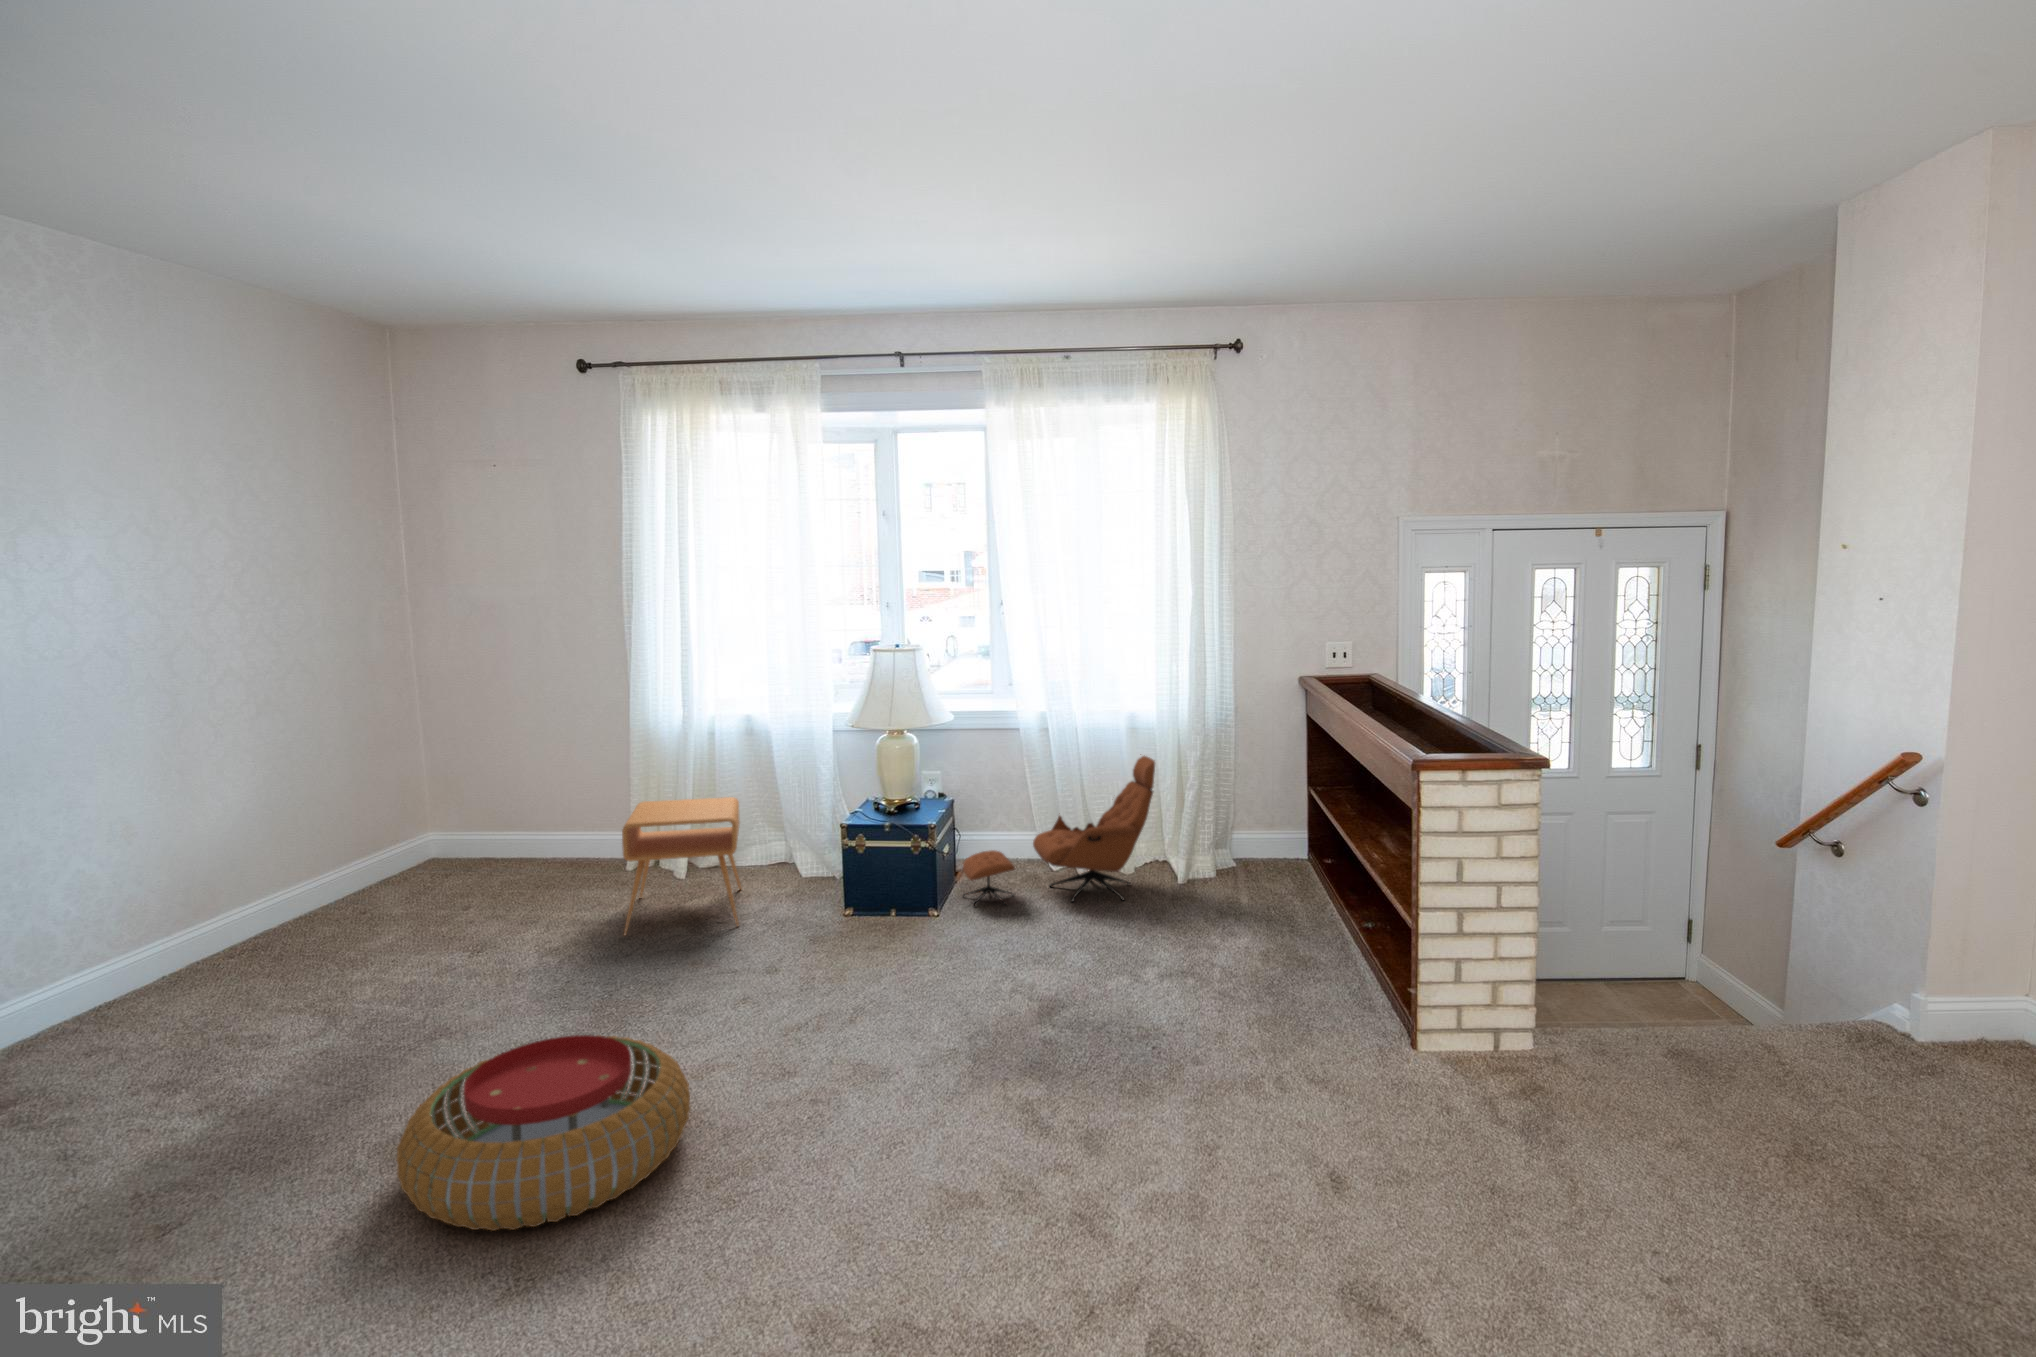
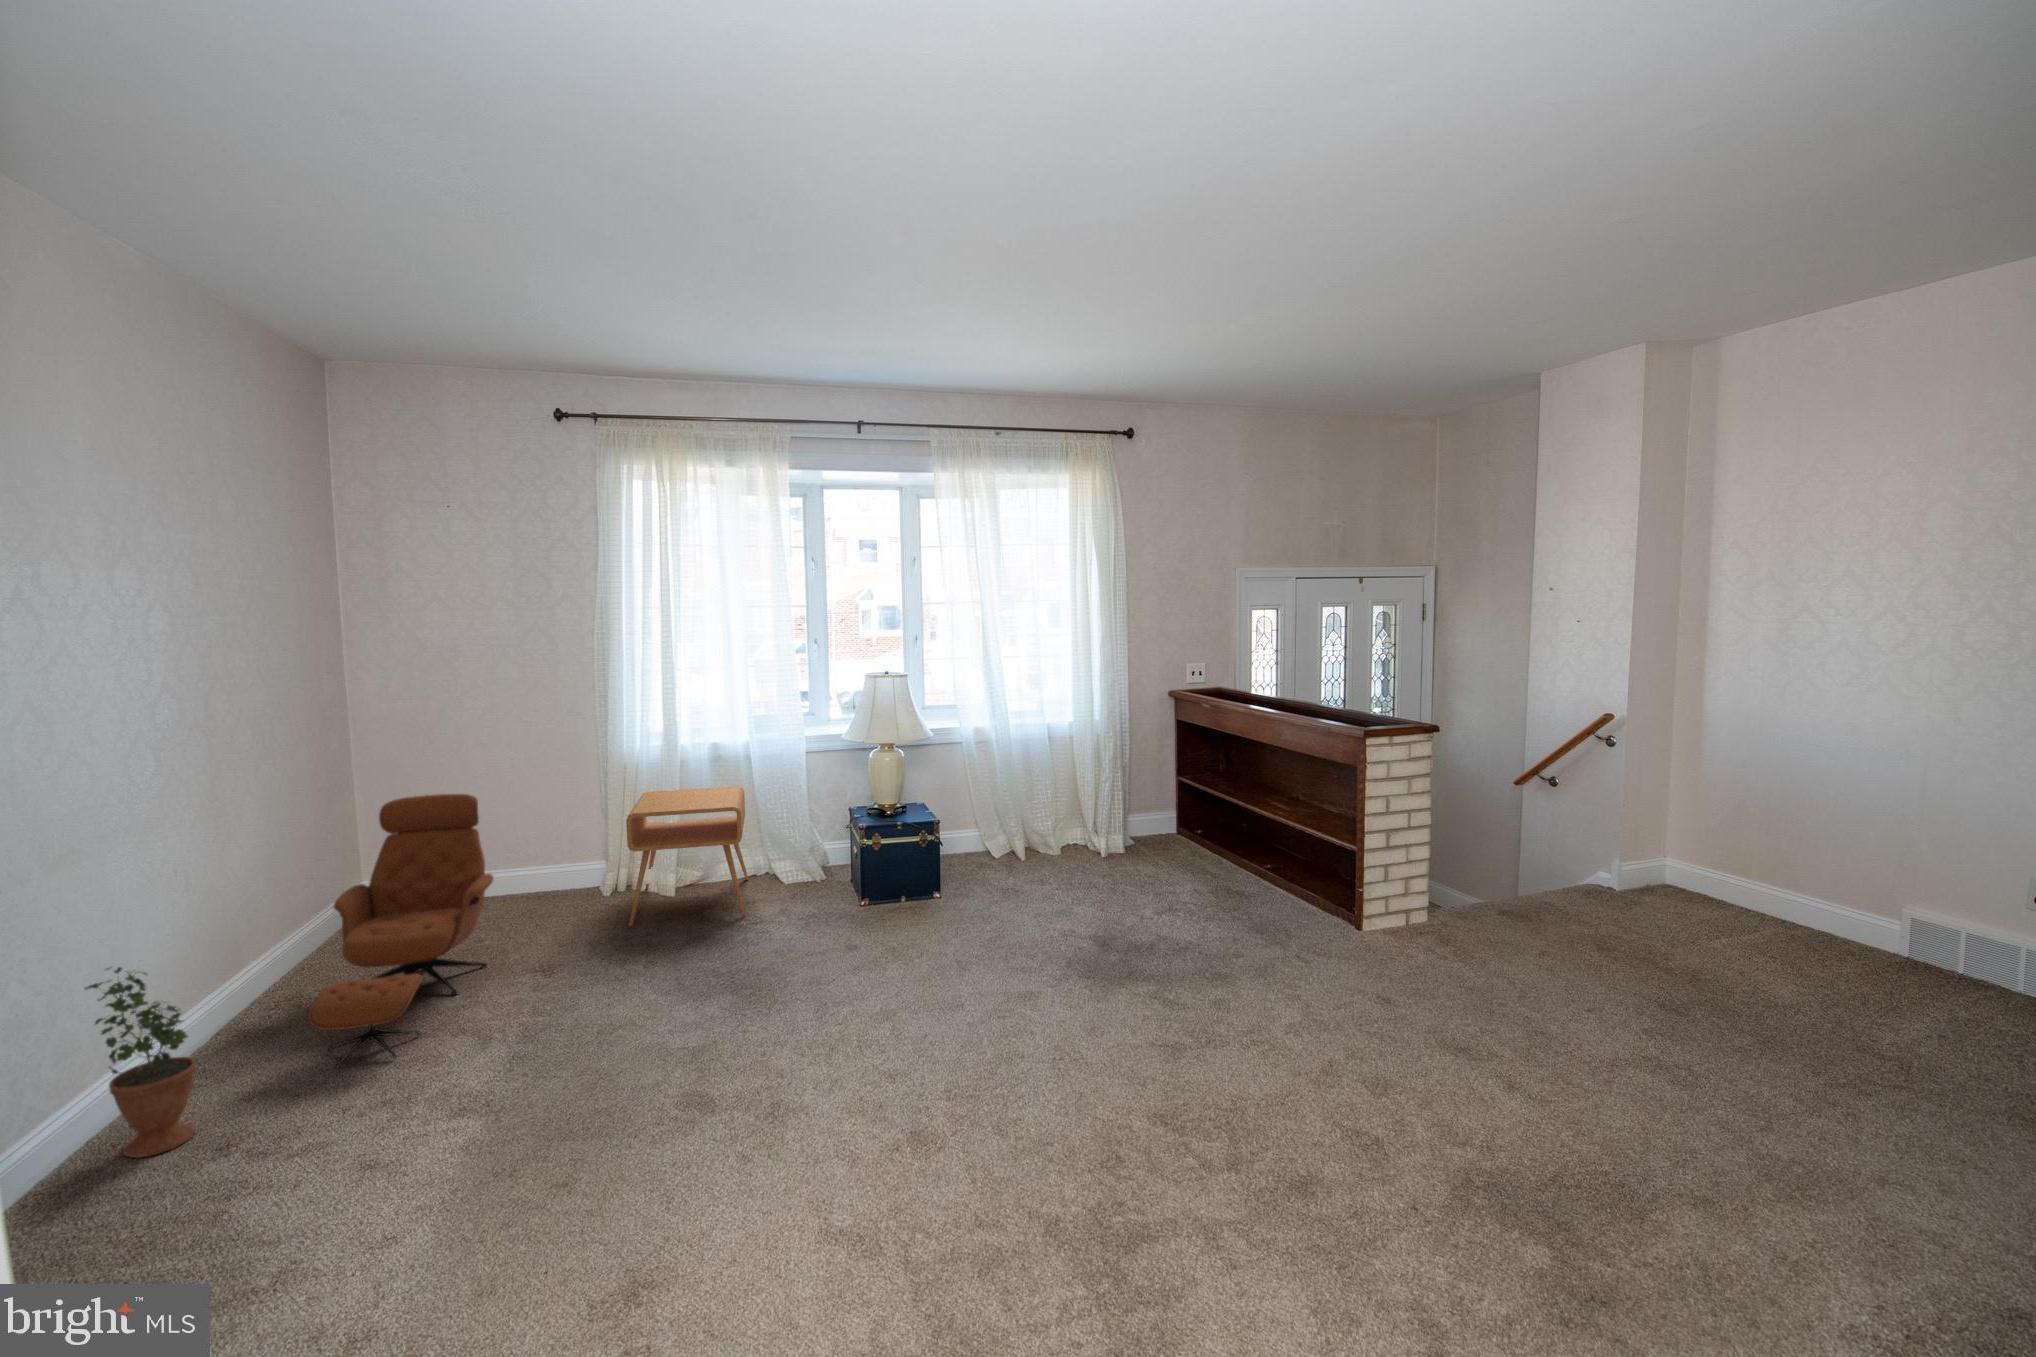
lounge chair: present [963,756,1155,904] -> present [308,794,493,1068]
potted plant: none [88,974,198,1163] -> present [85,967,196,1158]
pouf: present [397,1035,691,1231] -> none [393,1026,694,1226]

